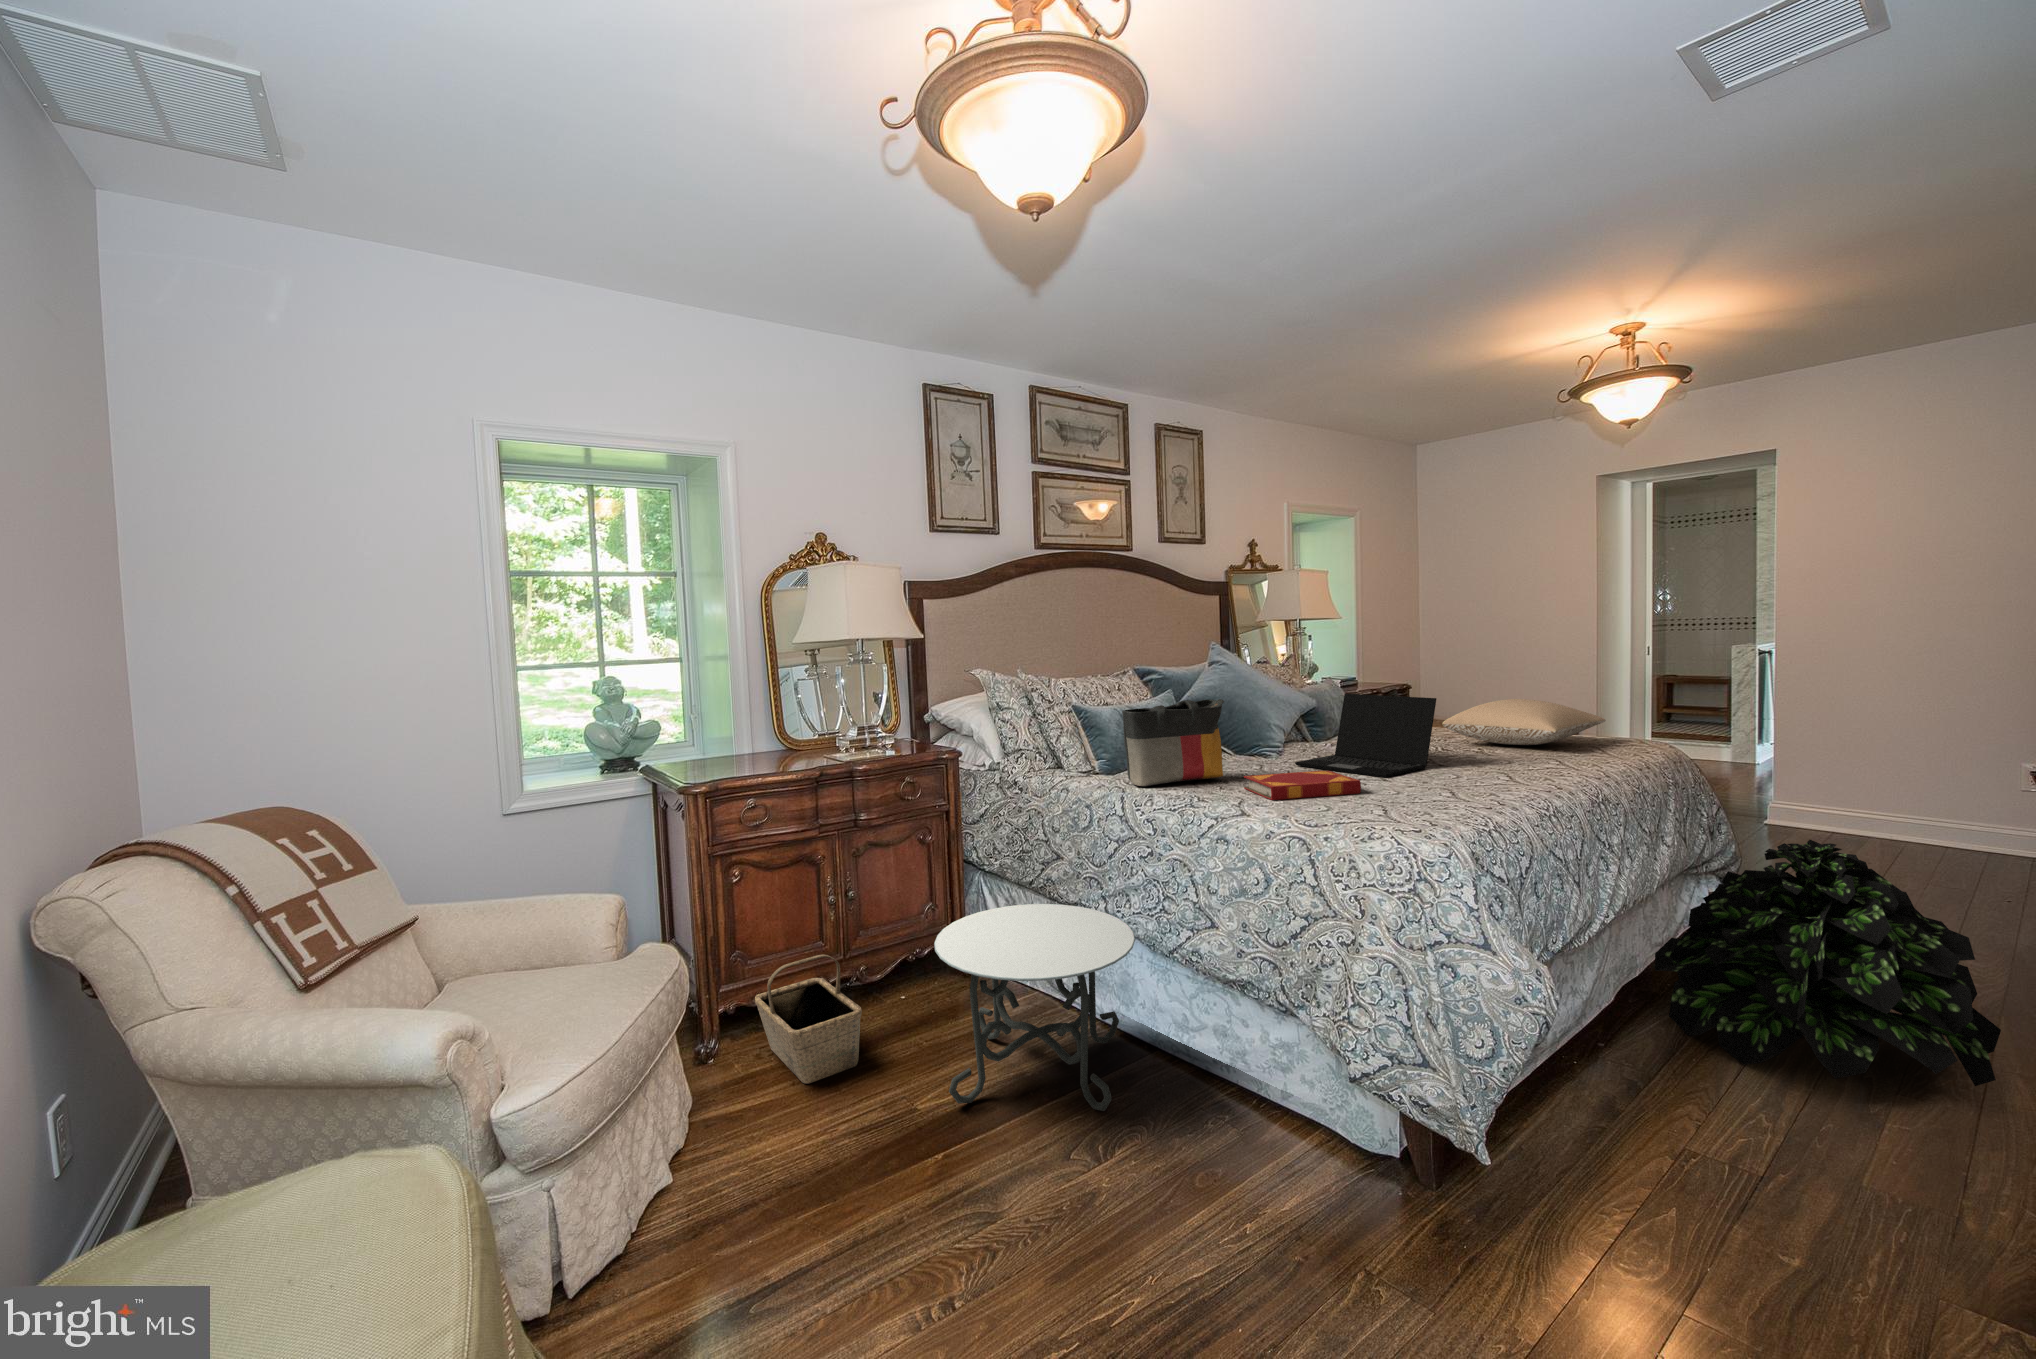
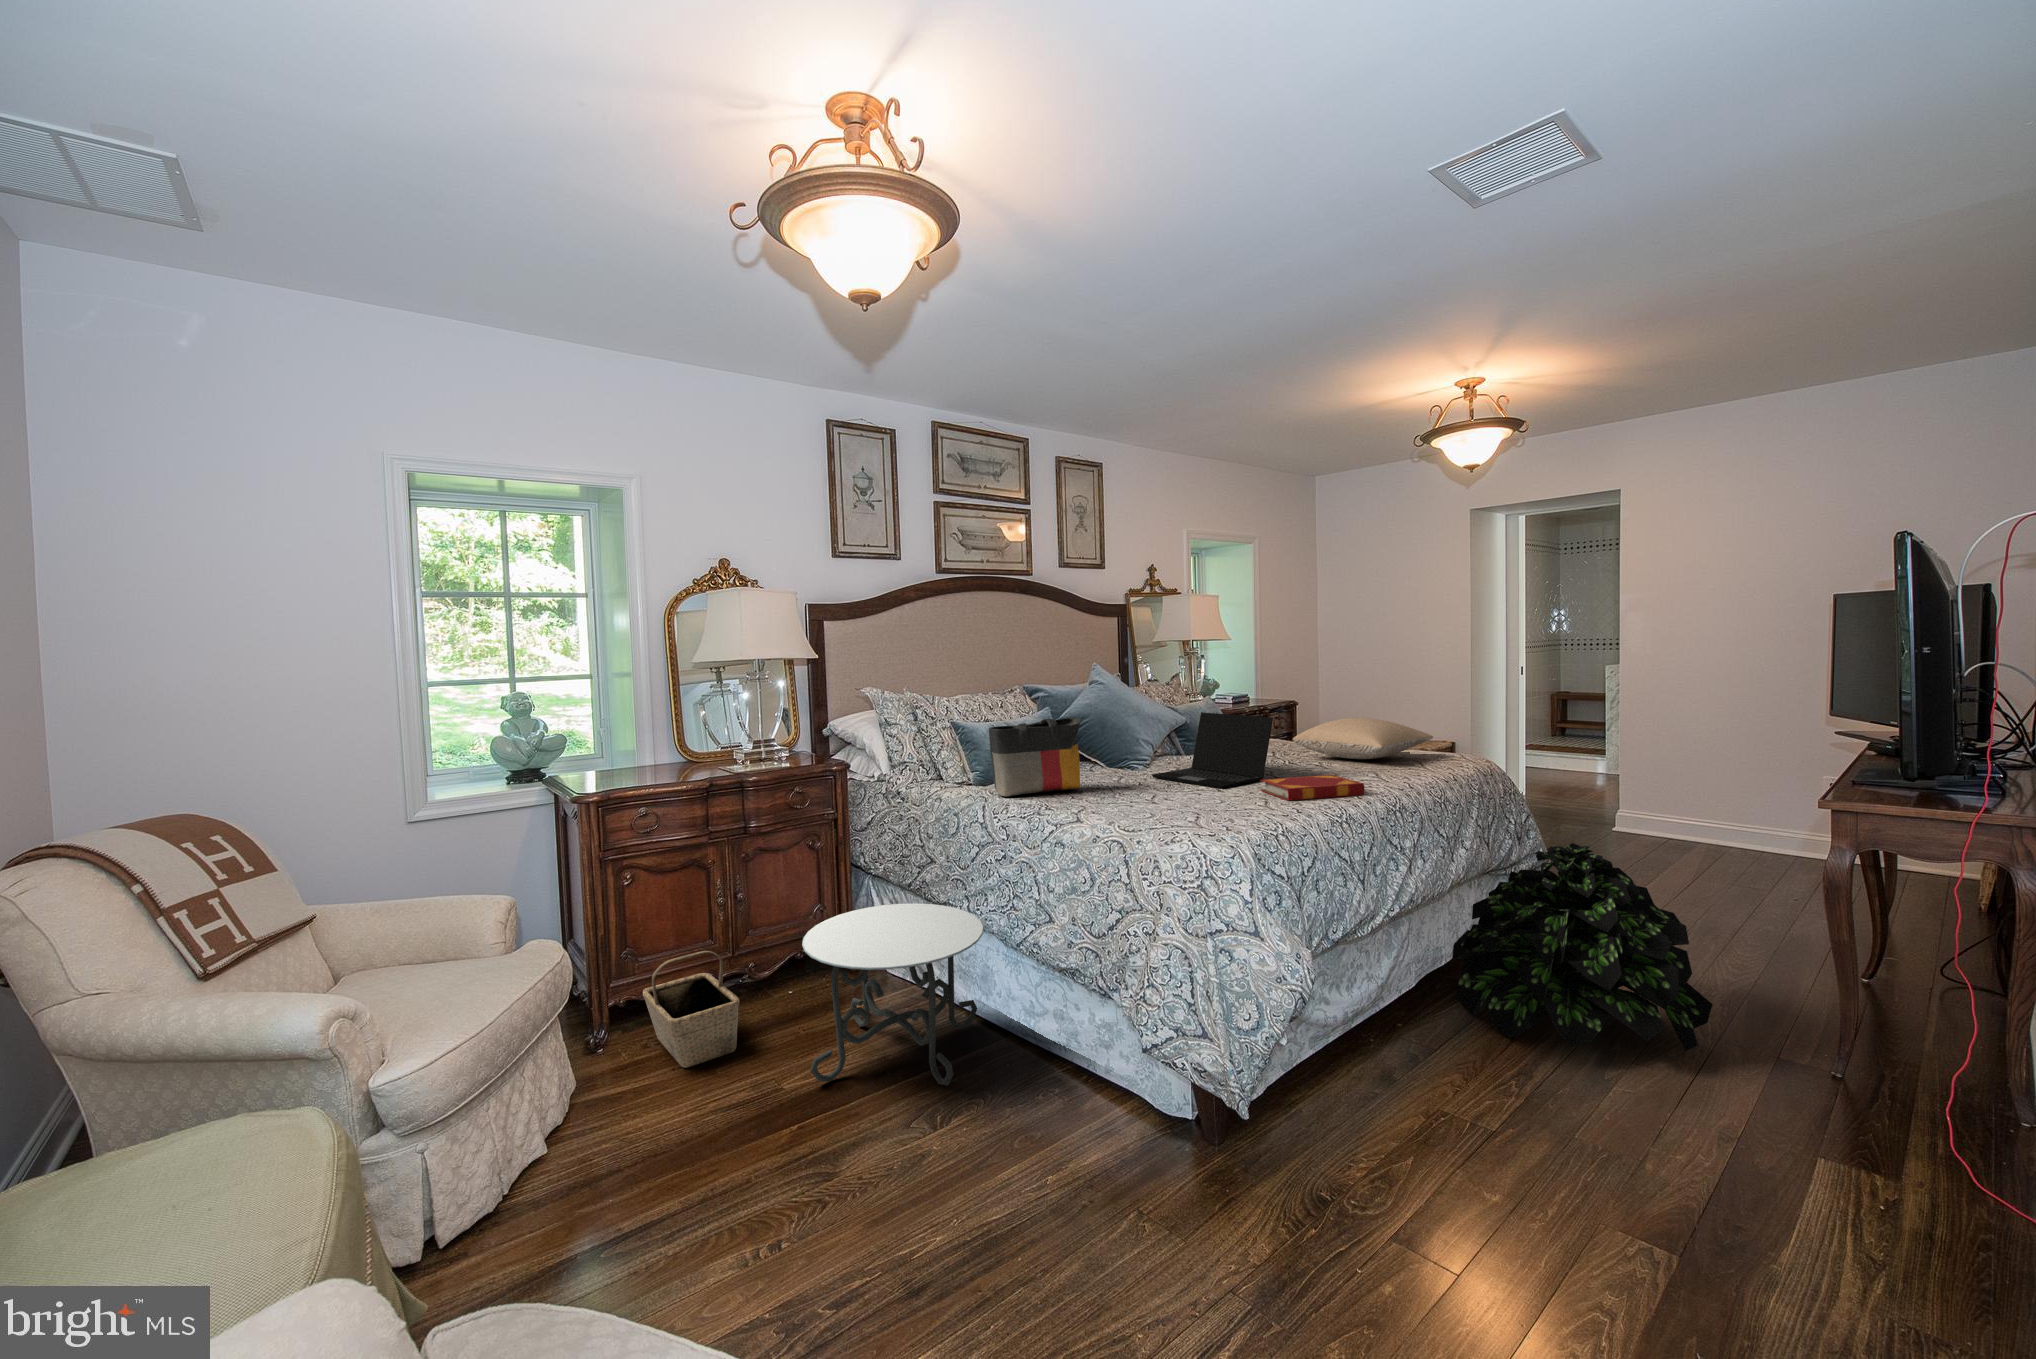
hardback book: present [1244,770,1361,800] -> present [1261,775,1364,801]

